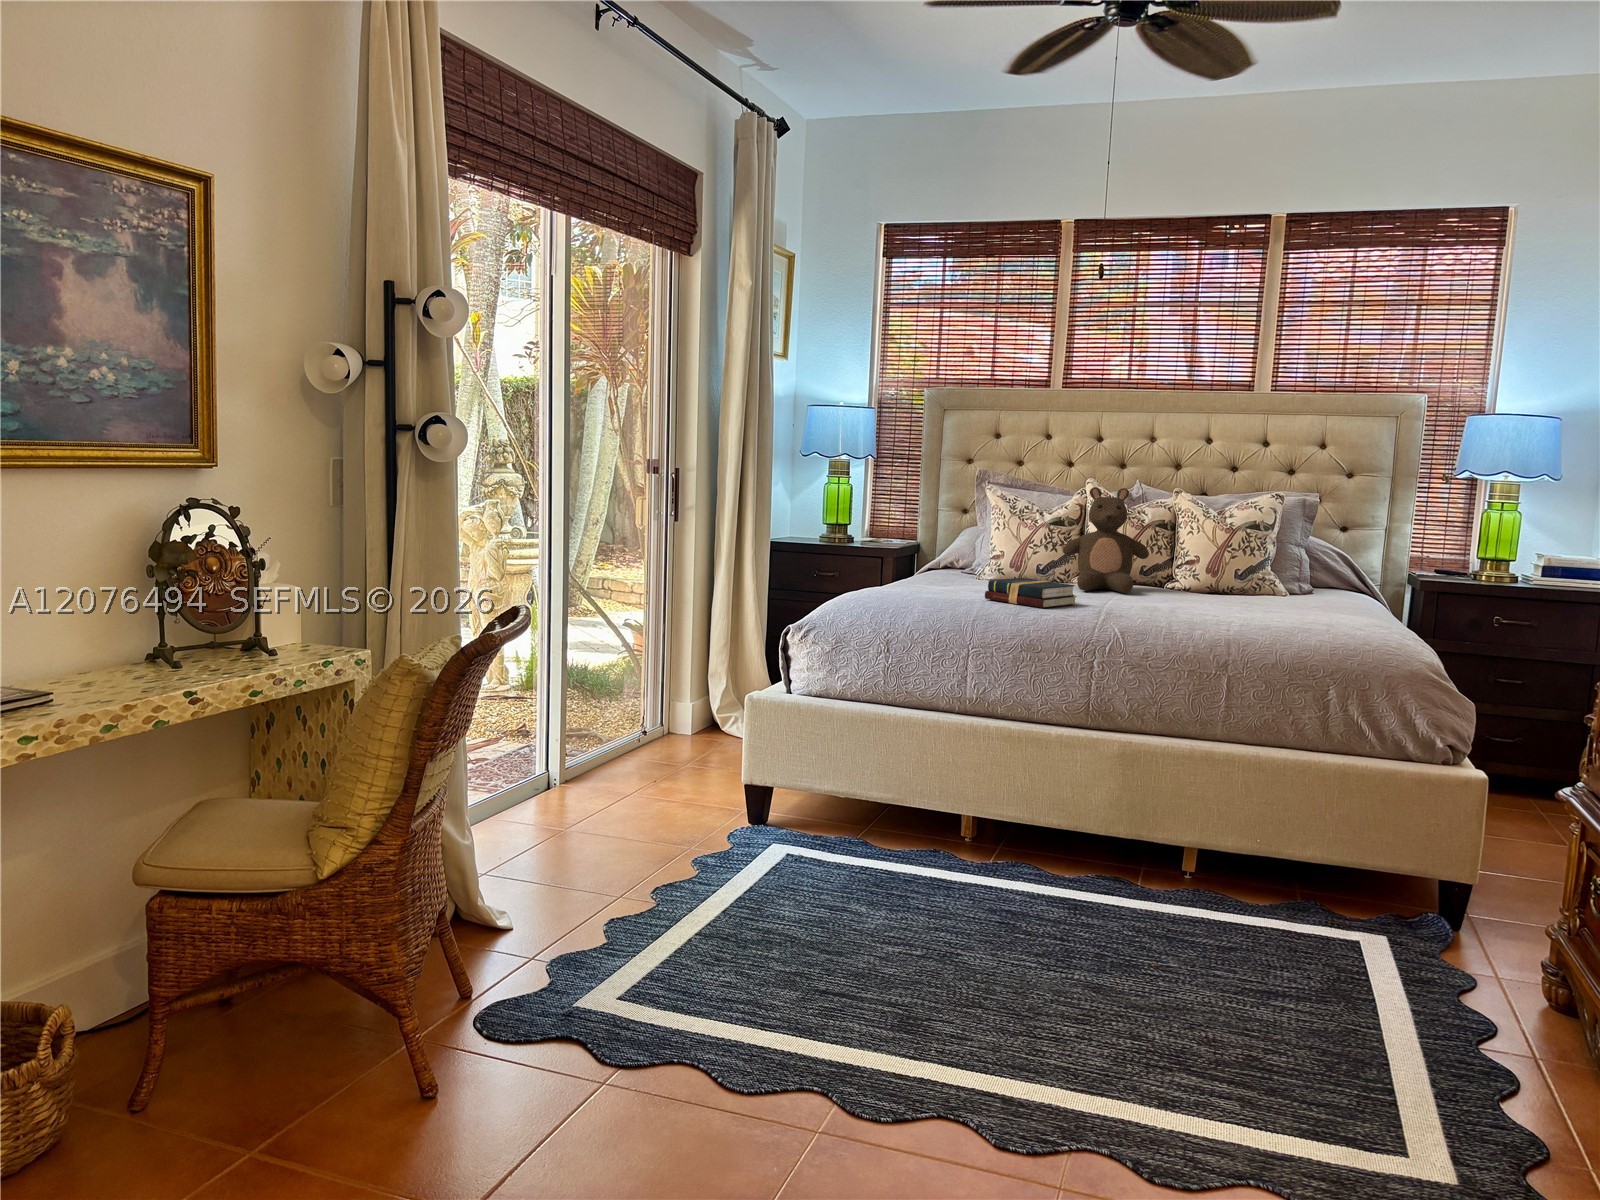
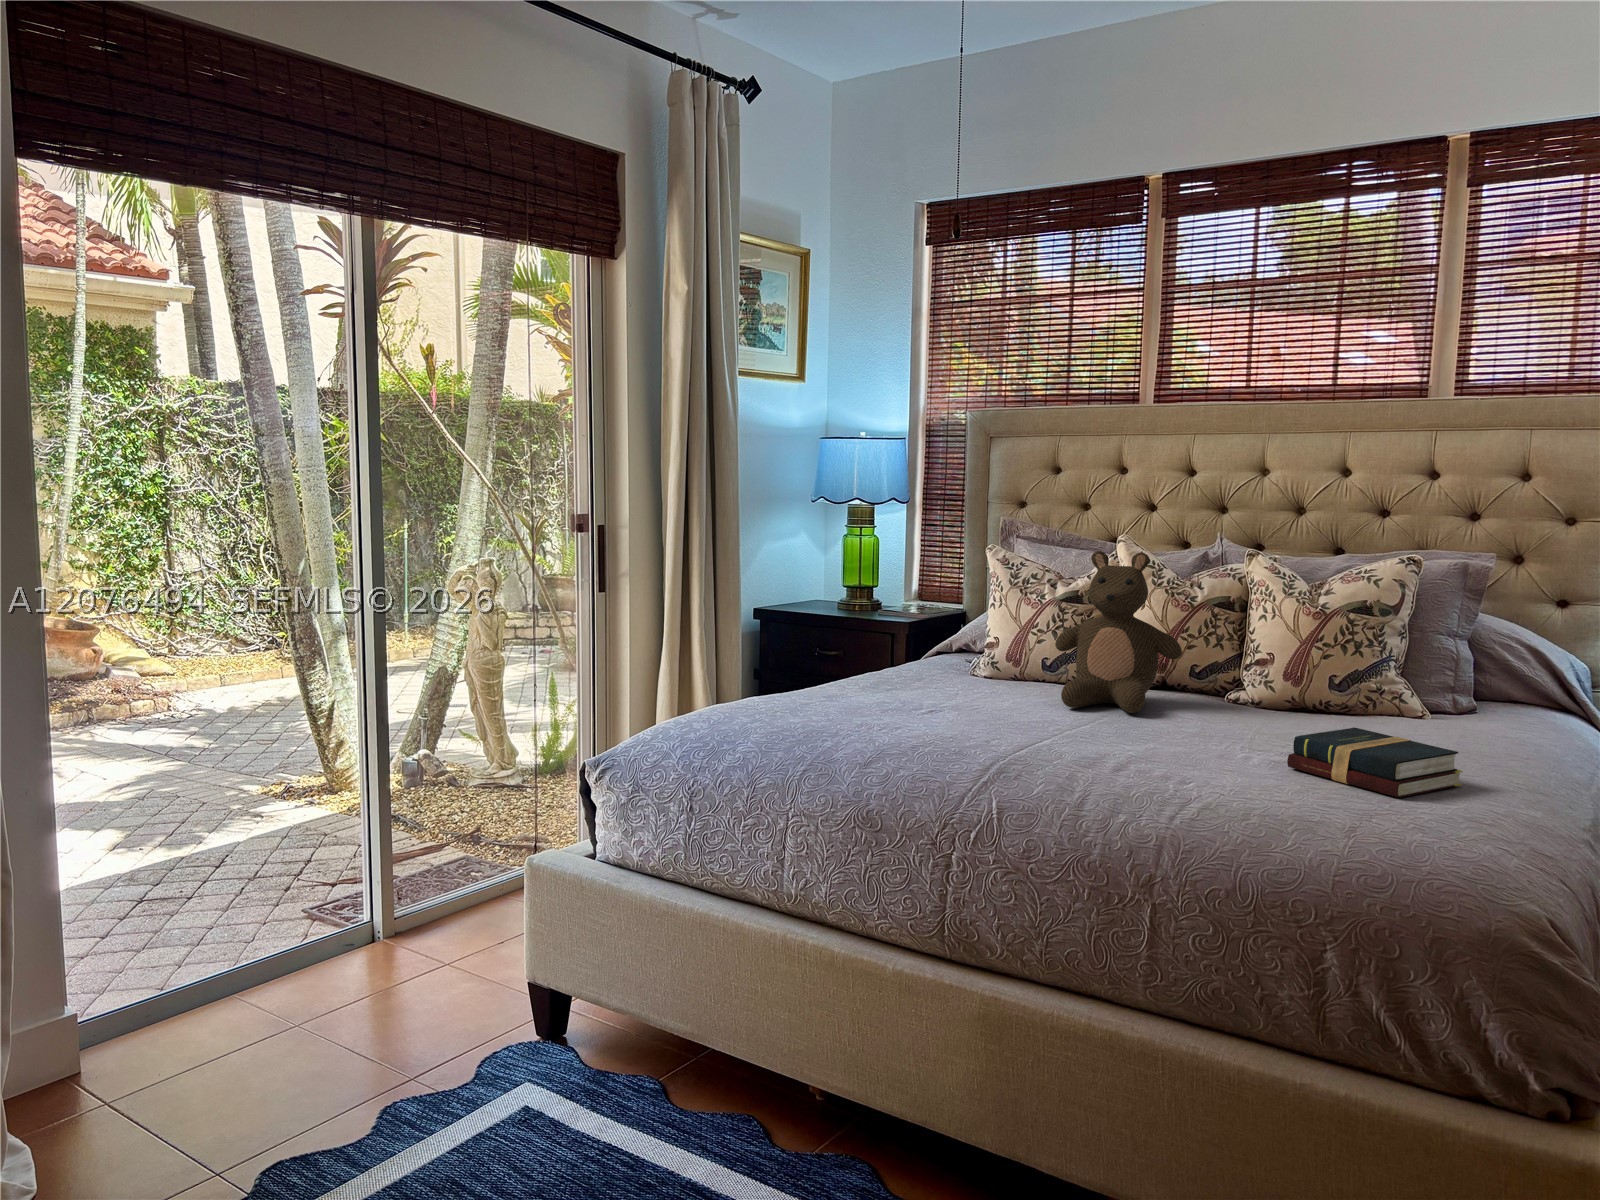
hardback book: present [985,578,1077,608] -> present [1287,728,1463,798]

